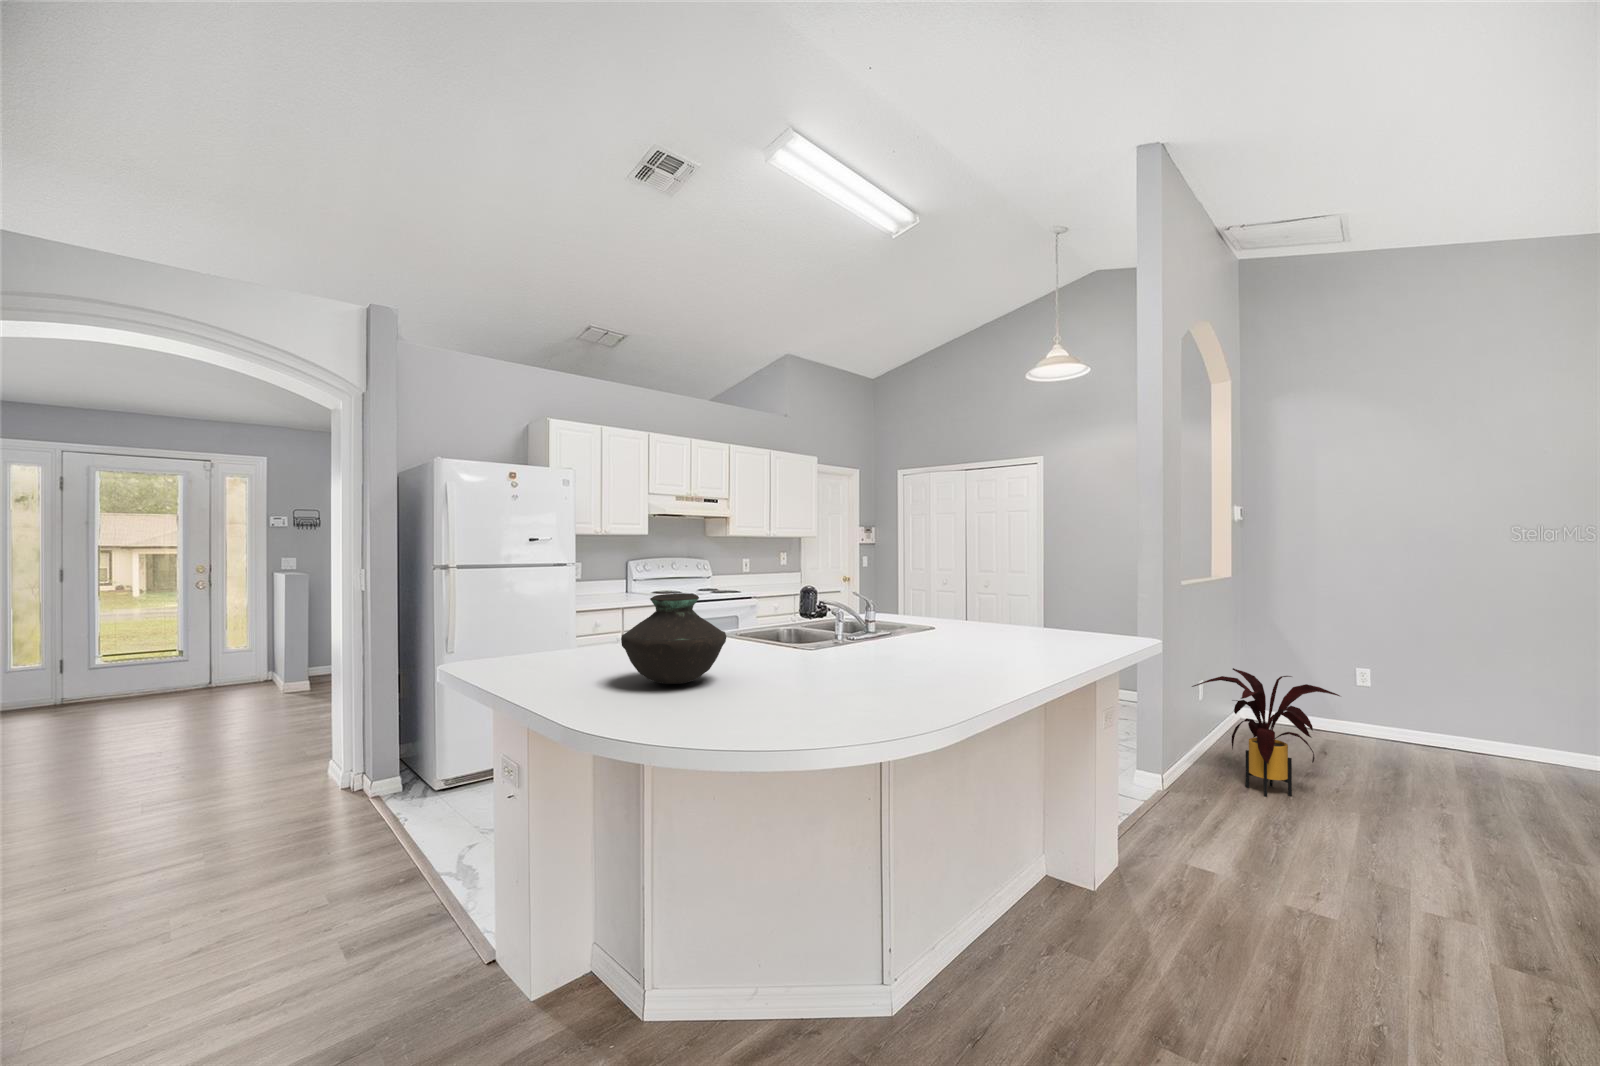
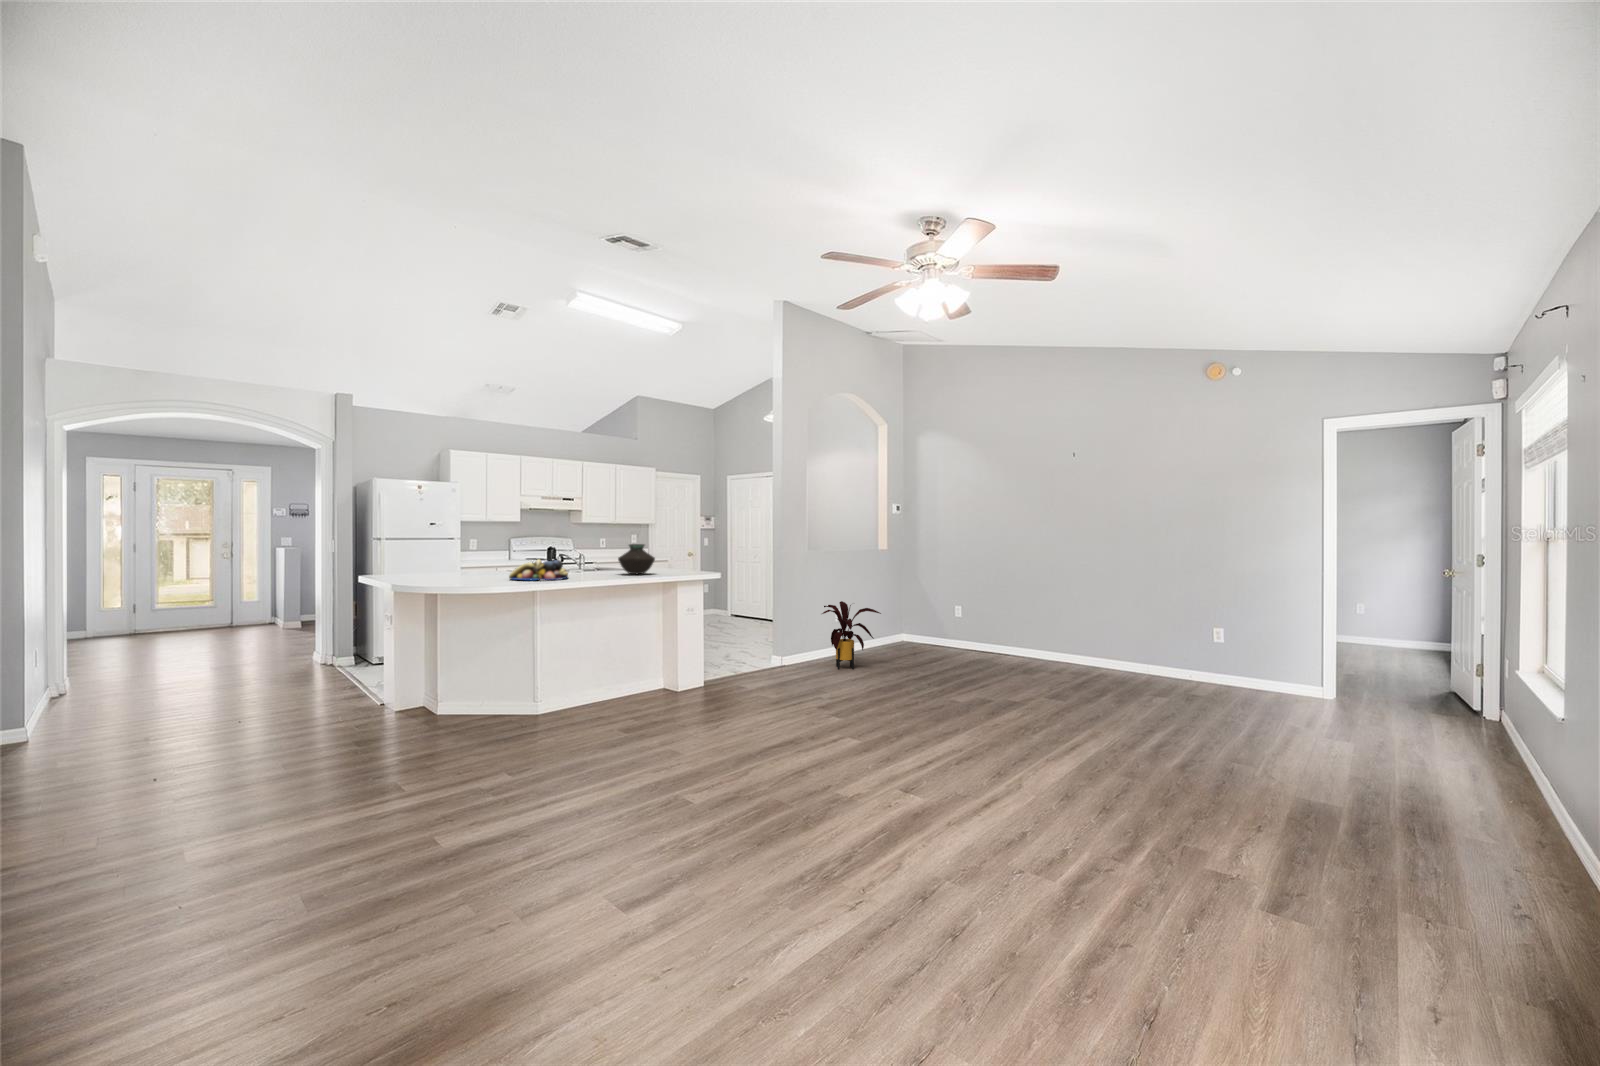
vase: present [621,594,726,684] -> present [618,544,655,574]
fruit bowl: none [835,629,980,692] -> present [509,560,568,580]

